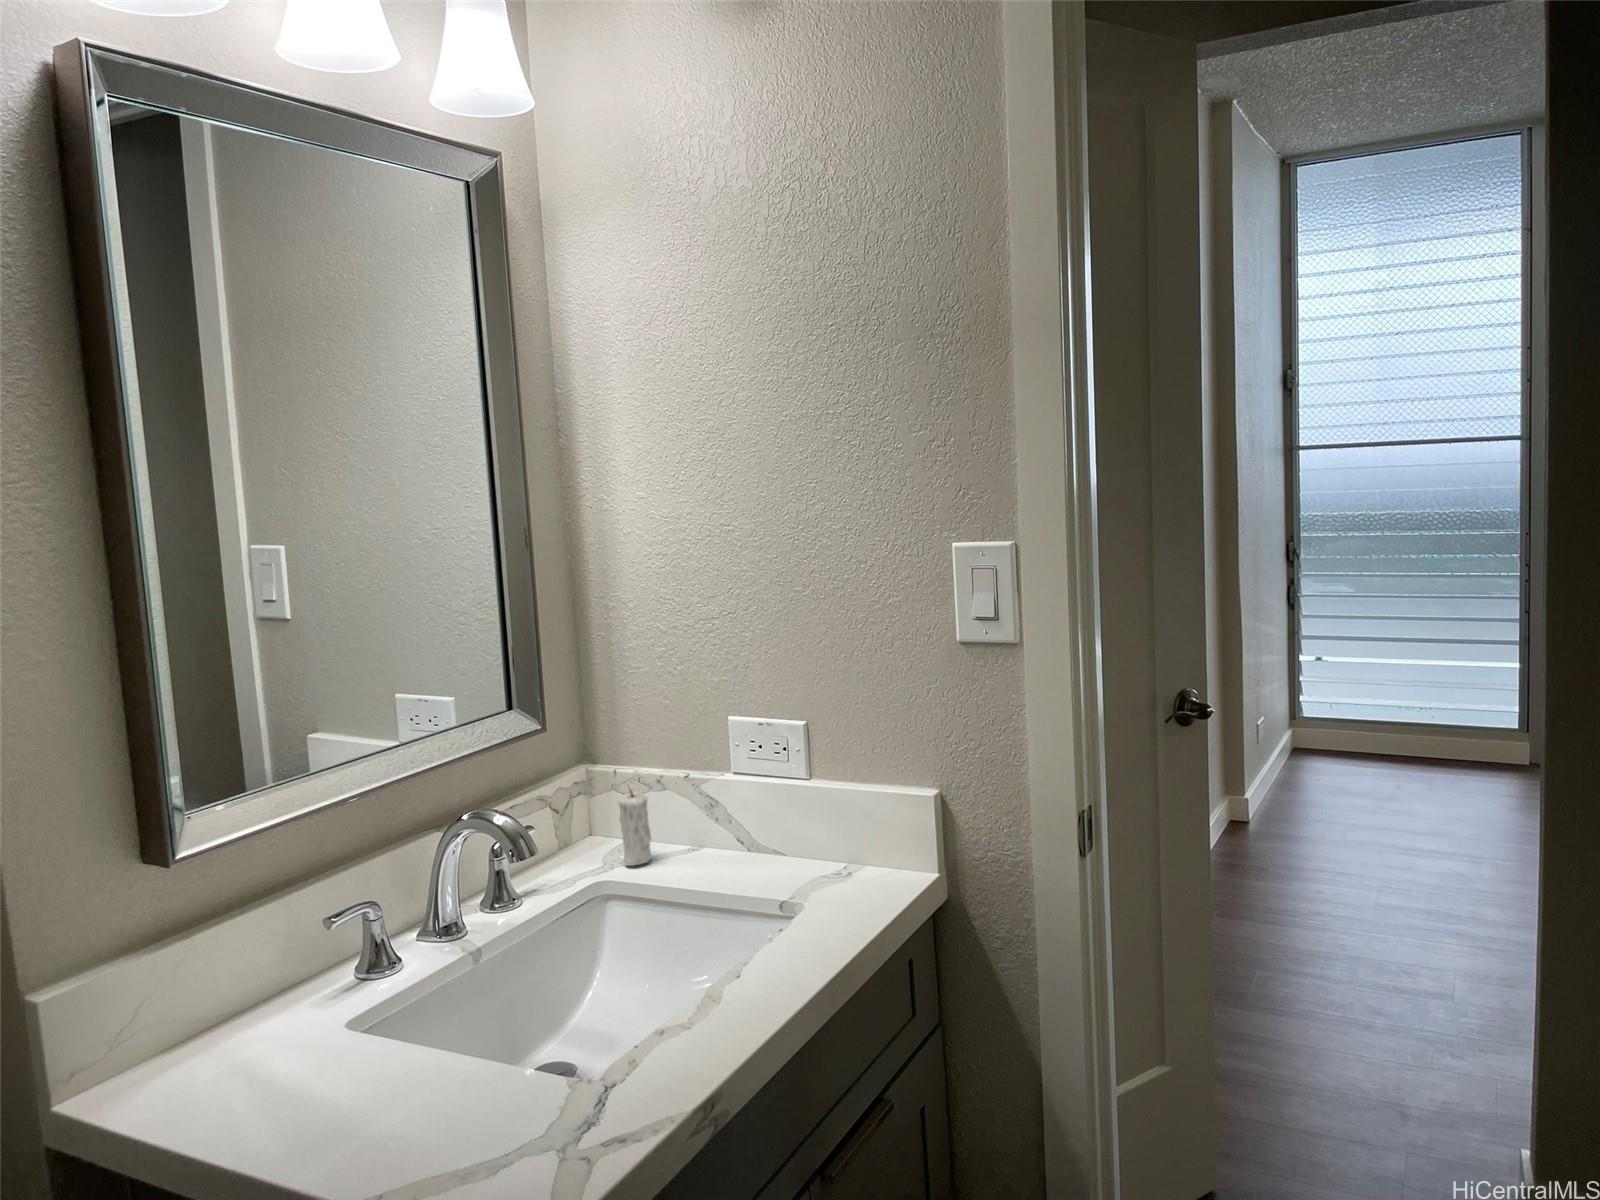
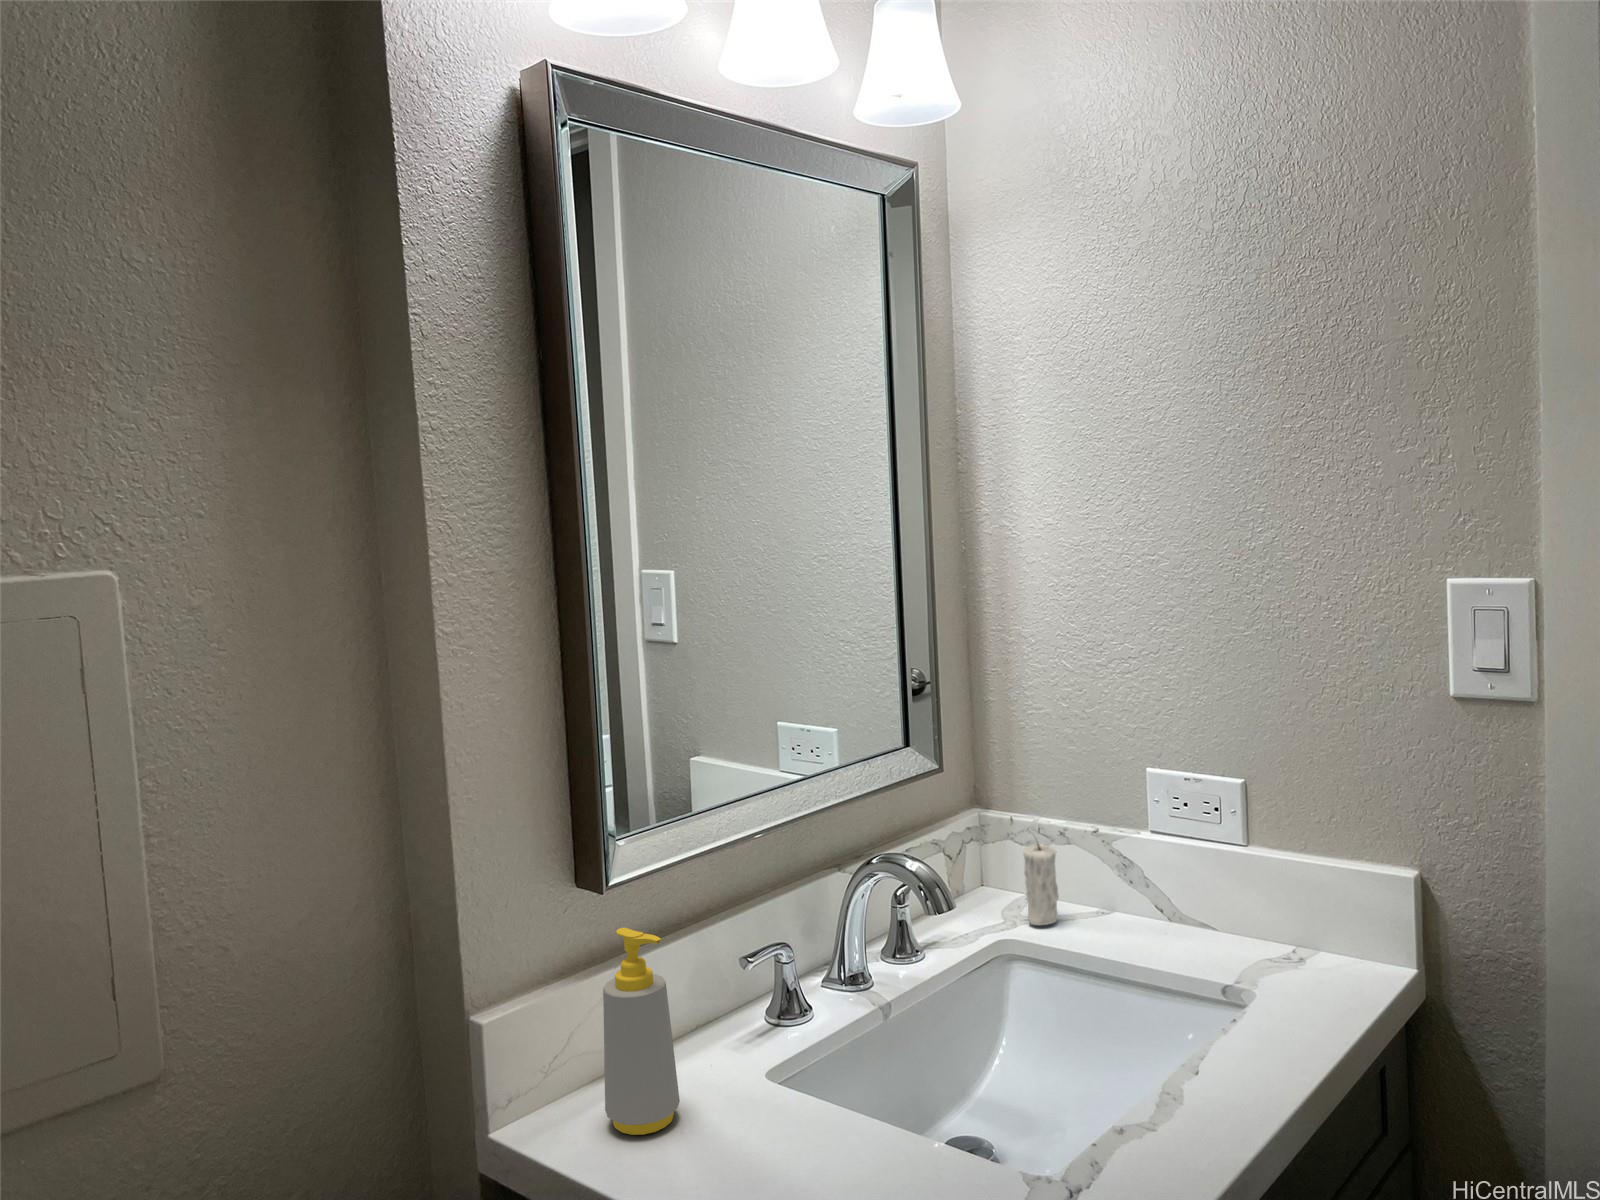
soap bottle: none [165,899,252,1095] -> present [603,928,680,1135]

